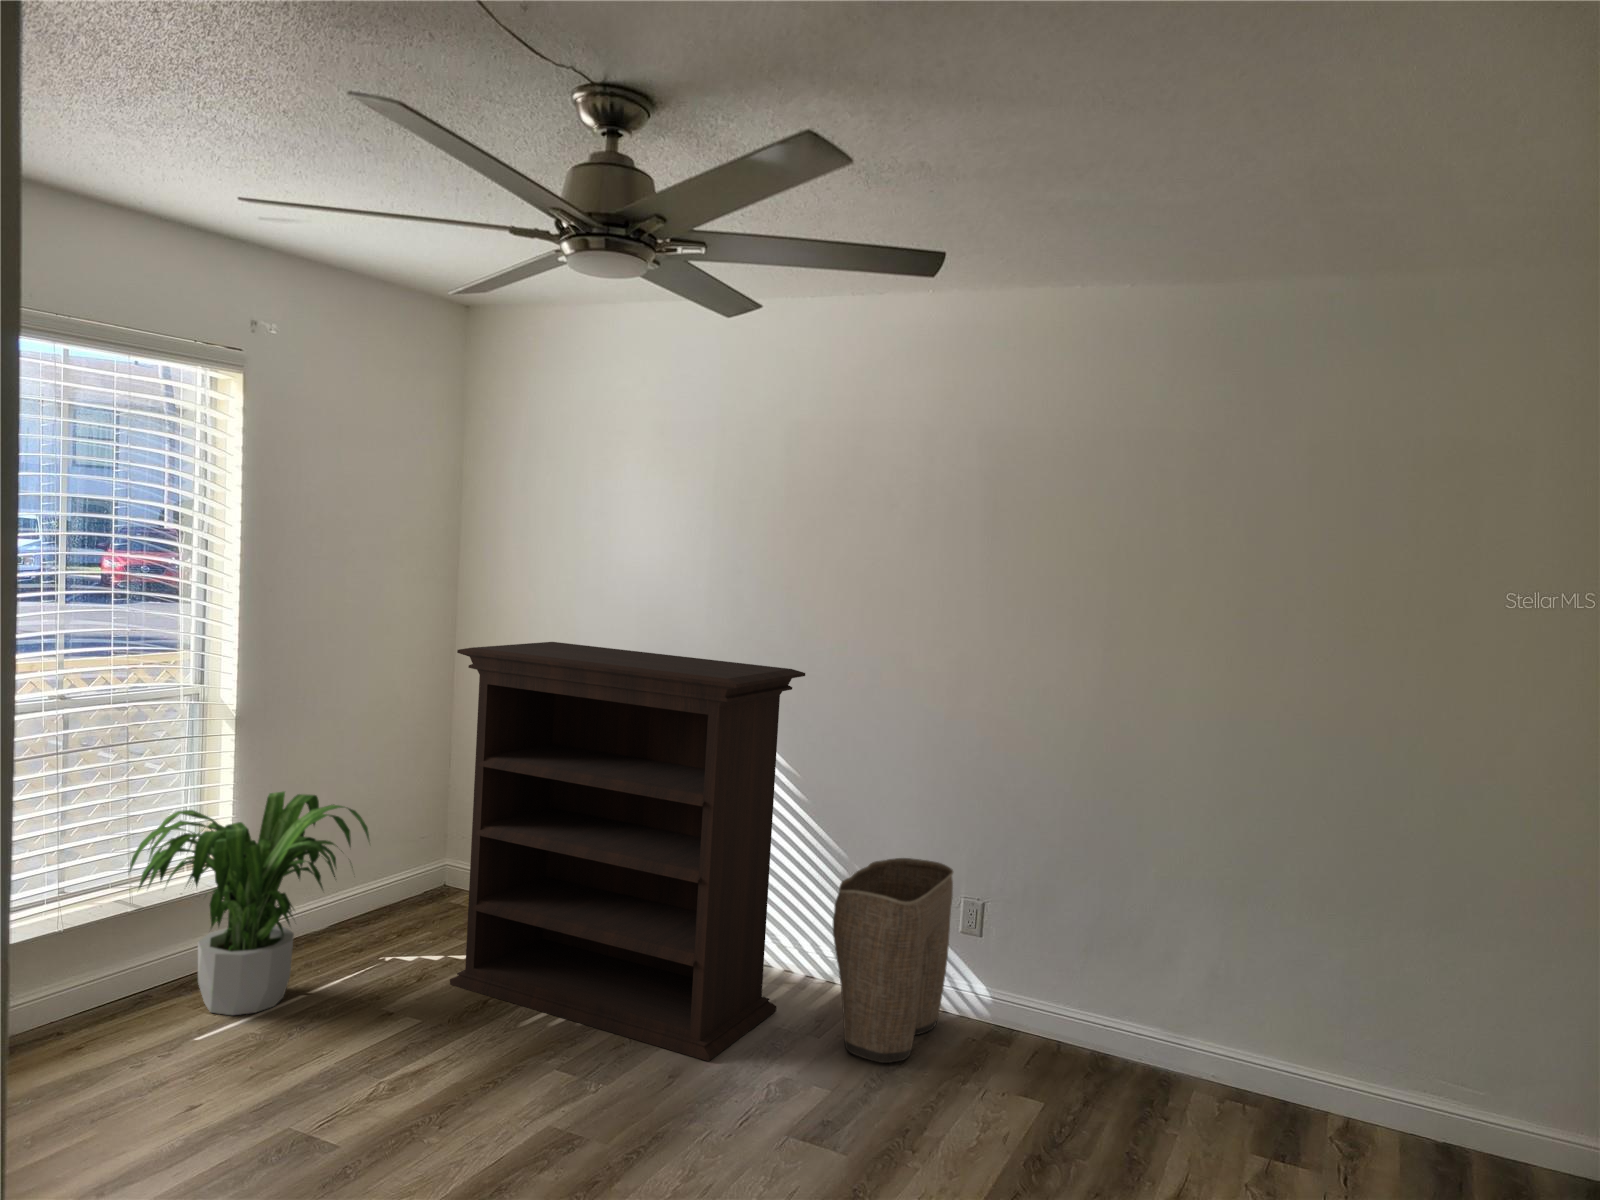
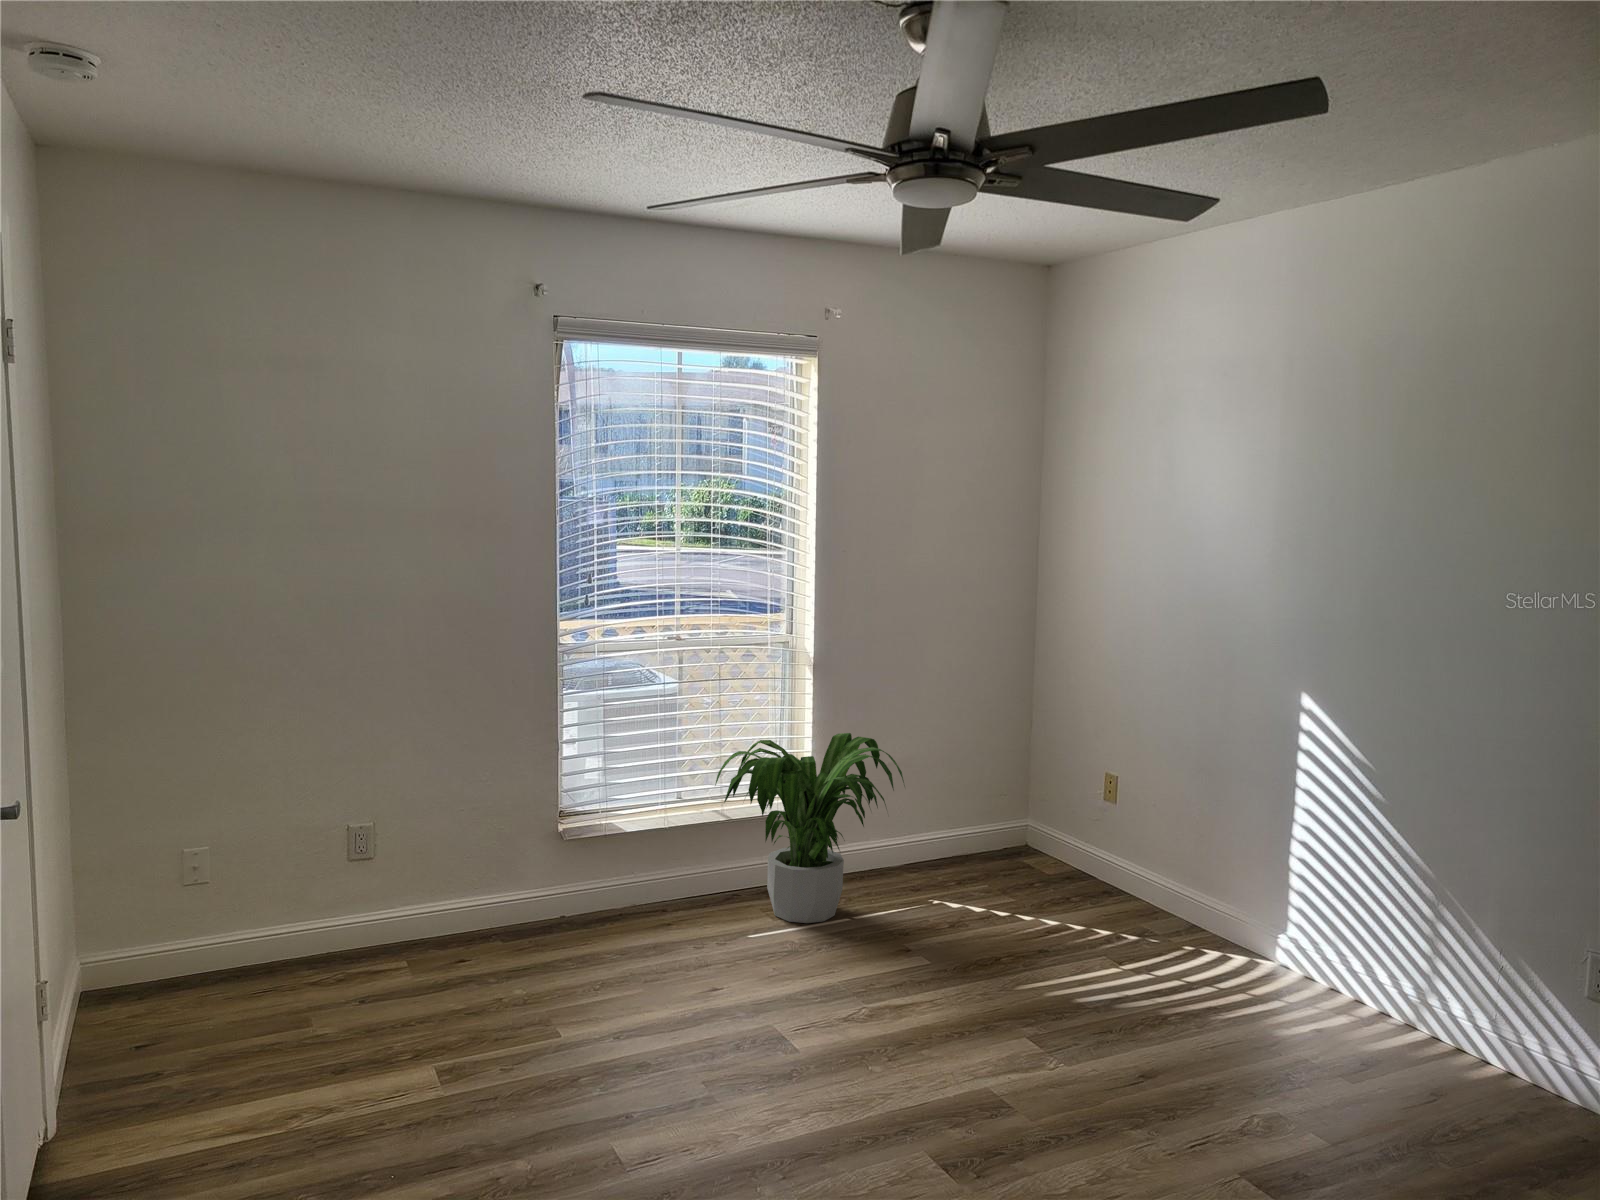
bookshelf: present [450,642,805,1061] -> none [978,602,1350,1072]
laundry basket: present [833,858,953,1063] -> none [1364,884,1567,1139]

